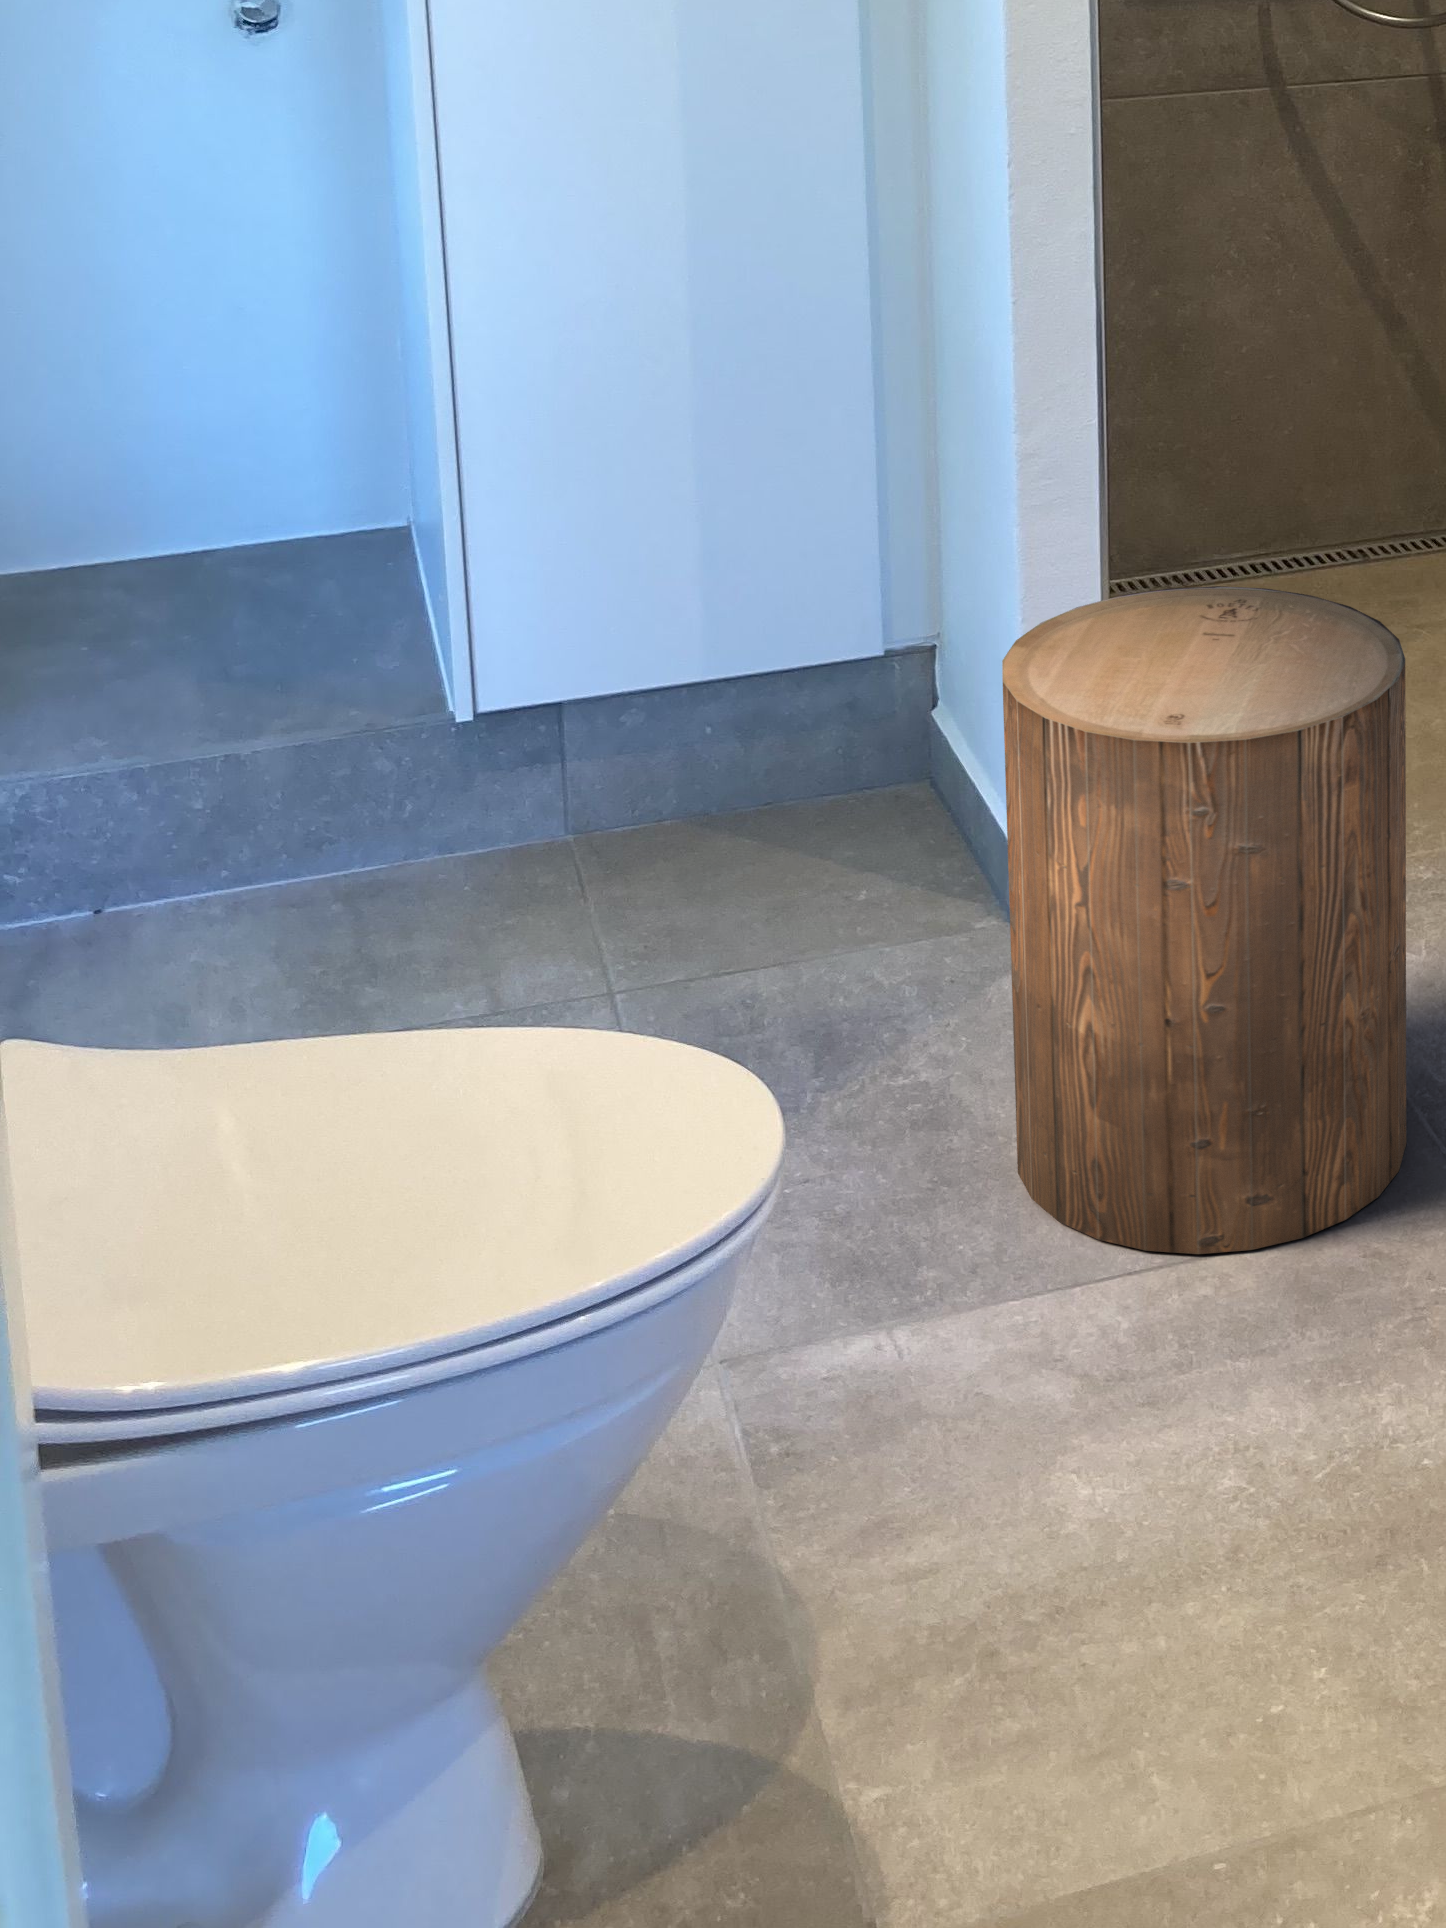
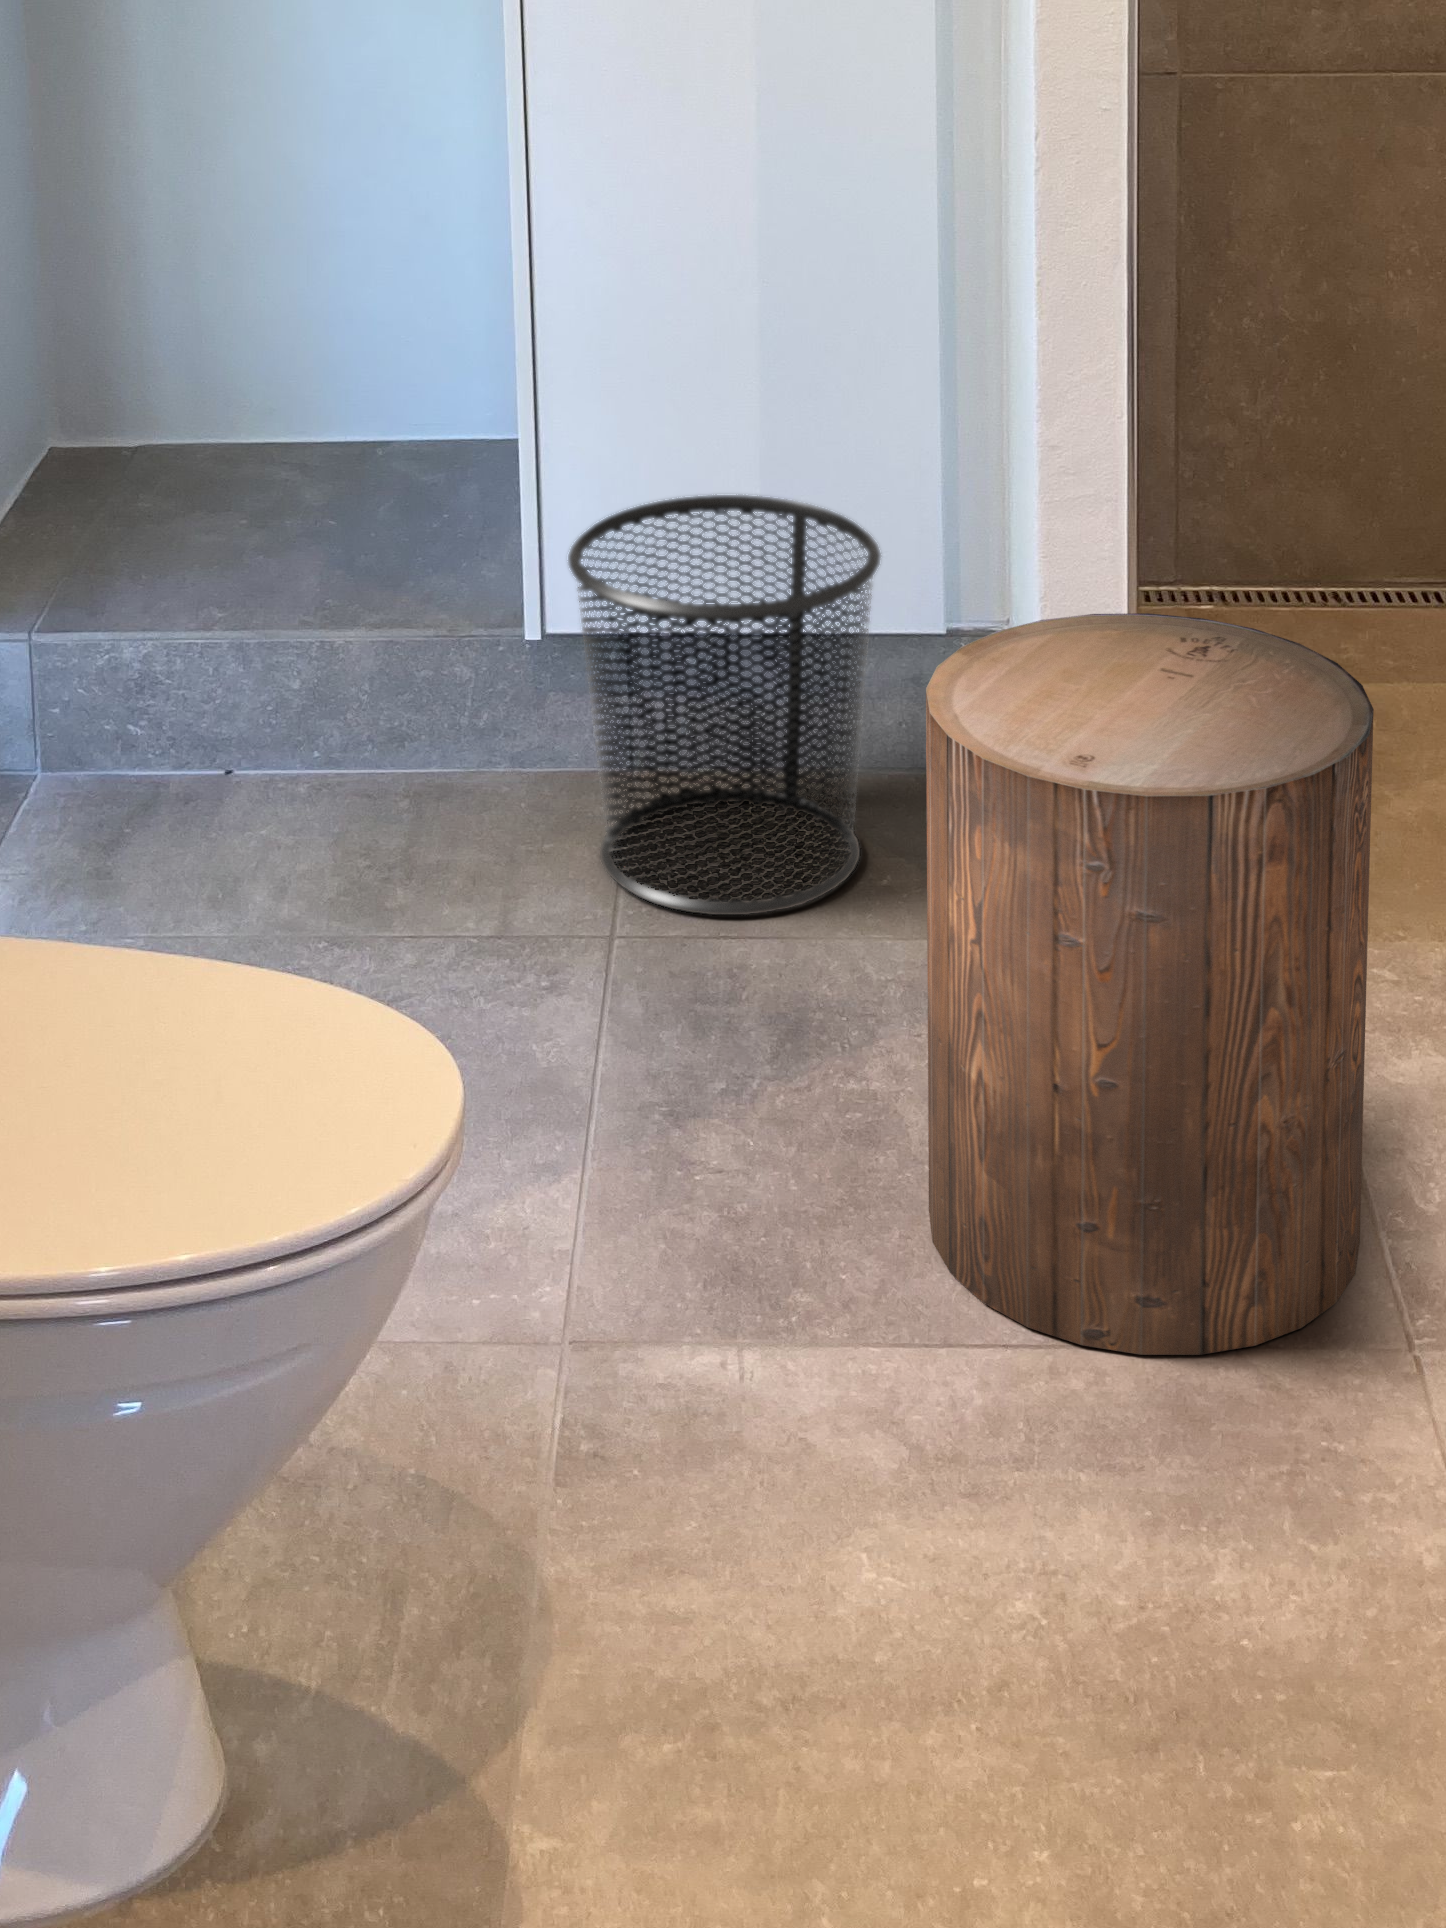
waste bin: none [523,544,841,959] -> present [568,495,881,915]

